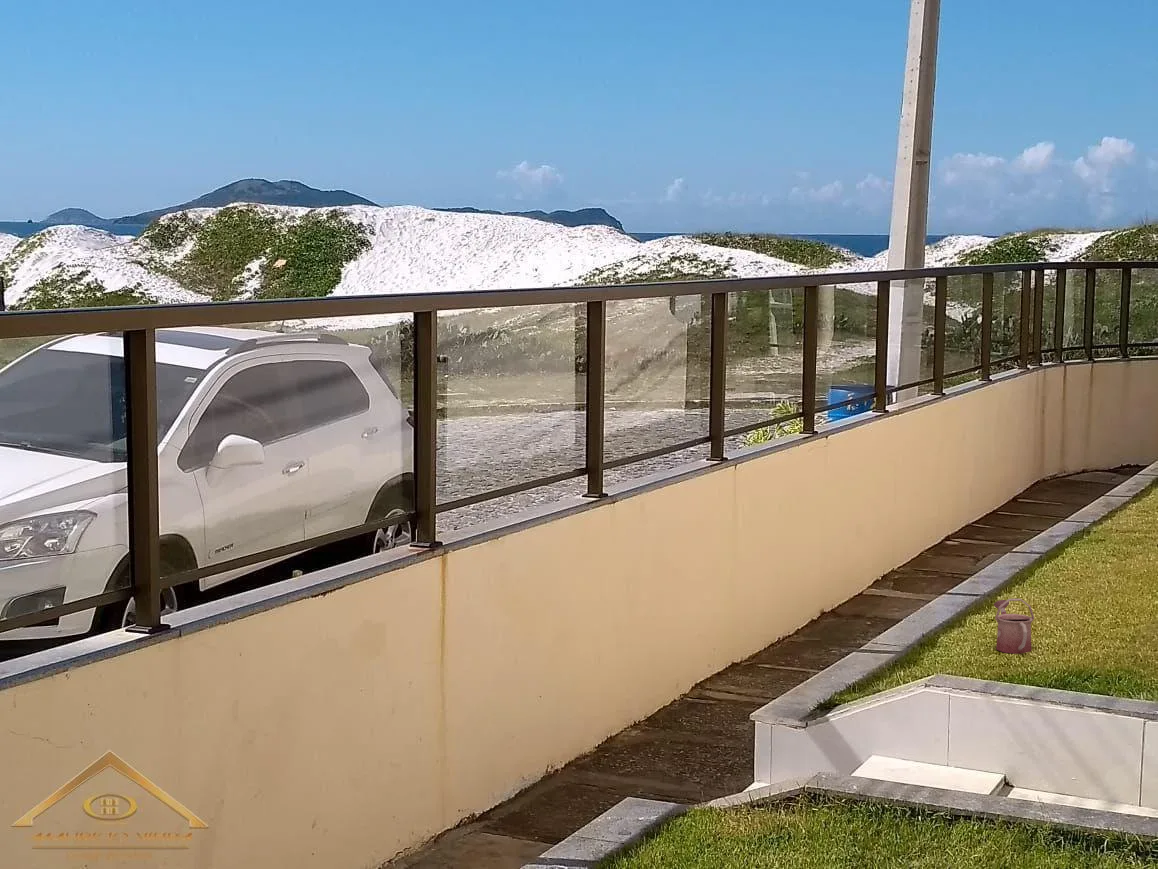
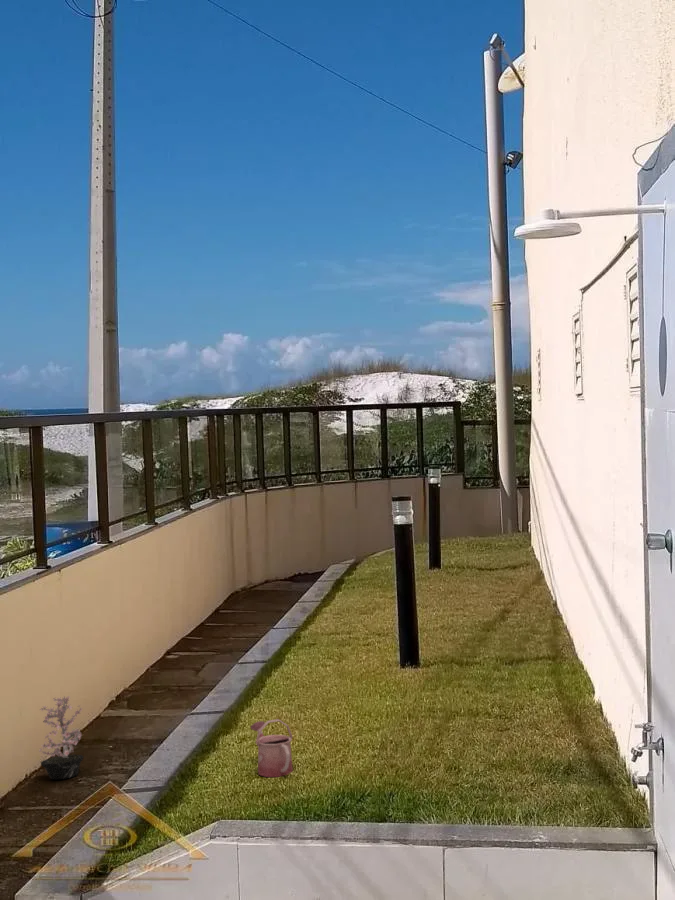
potted plant: none [776,553,841,644] -> present [39,696,83,779]

